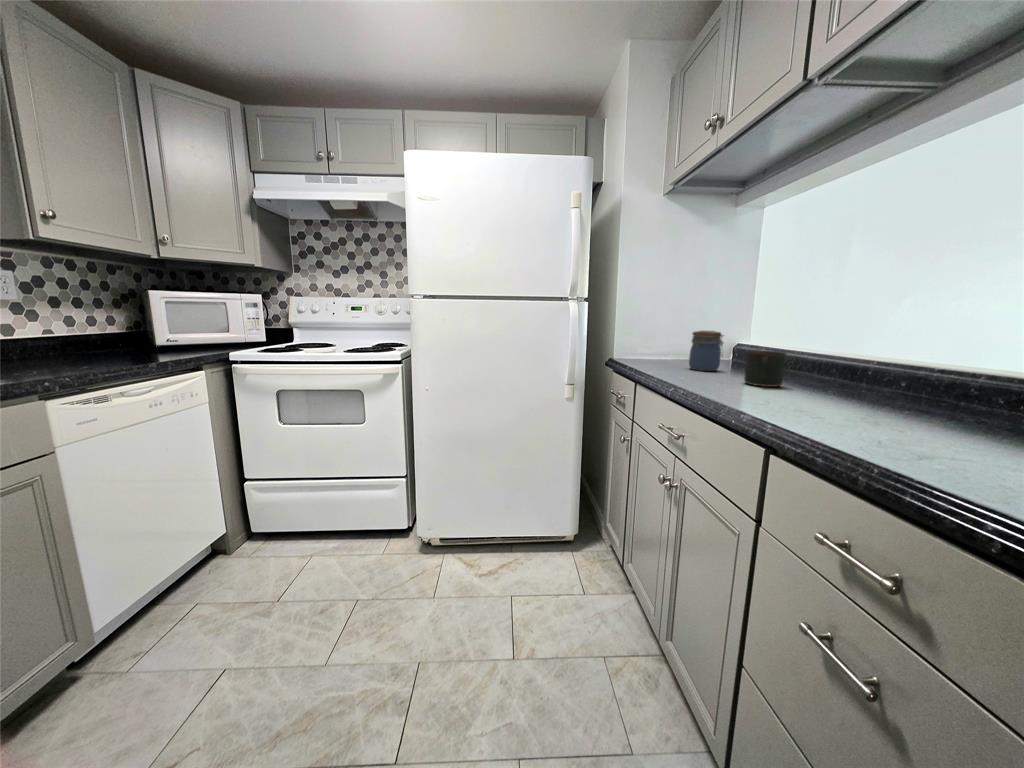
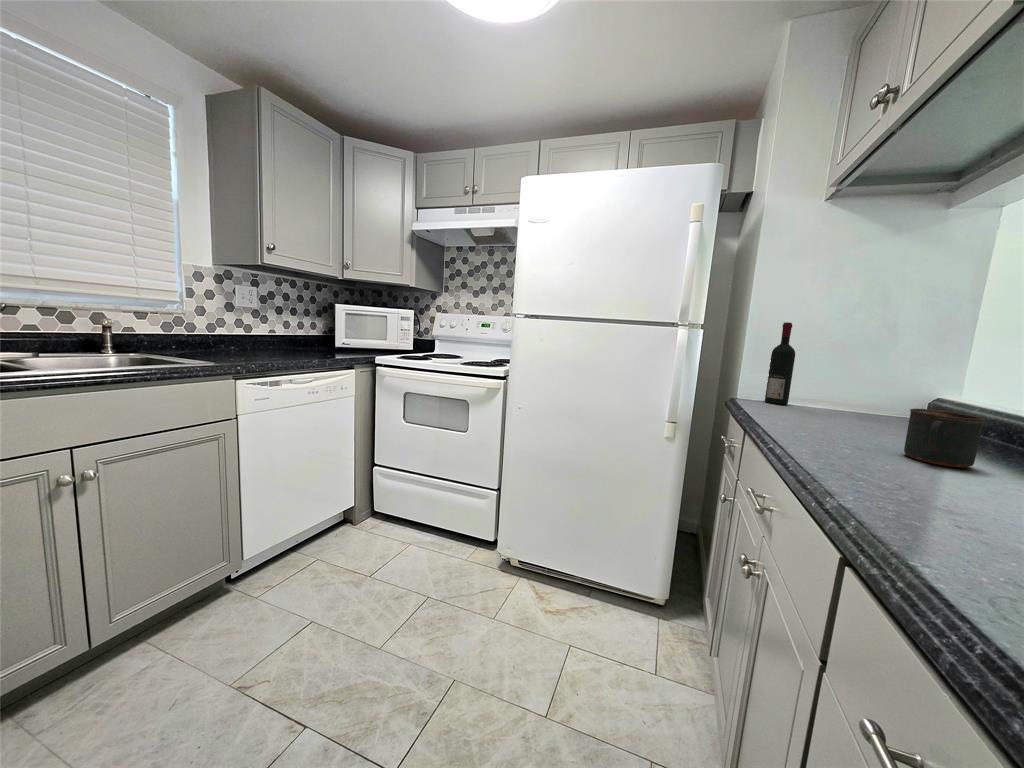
wine bottle: none [632,294,650,360] -> present [765,322,795,404]
jar: present [689,331,724,371] -> none [836,374,898,431]

